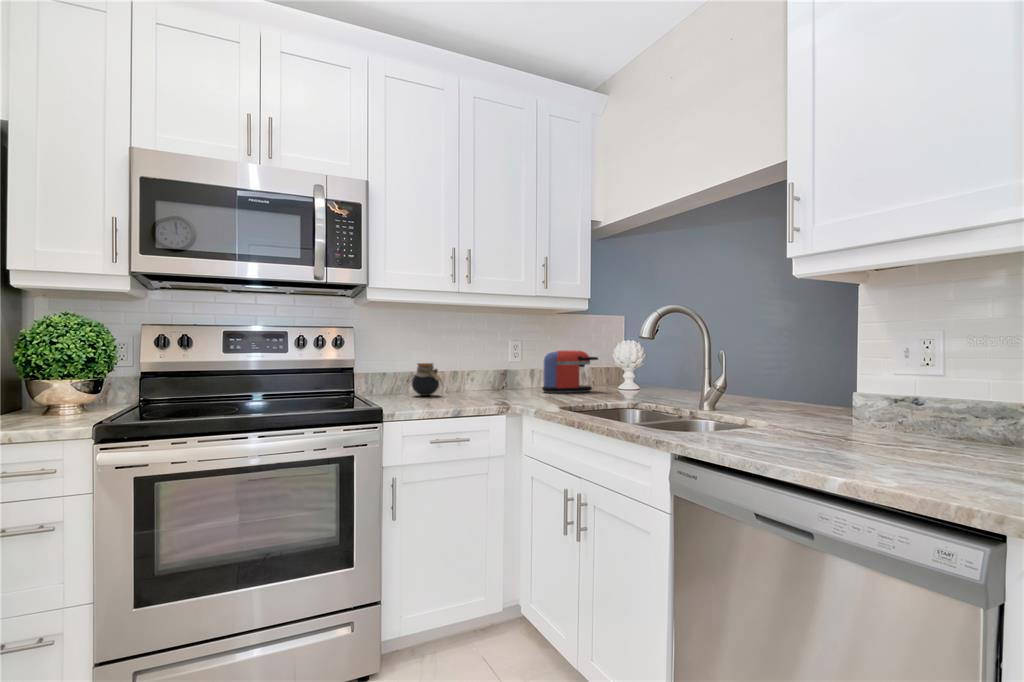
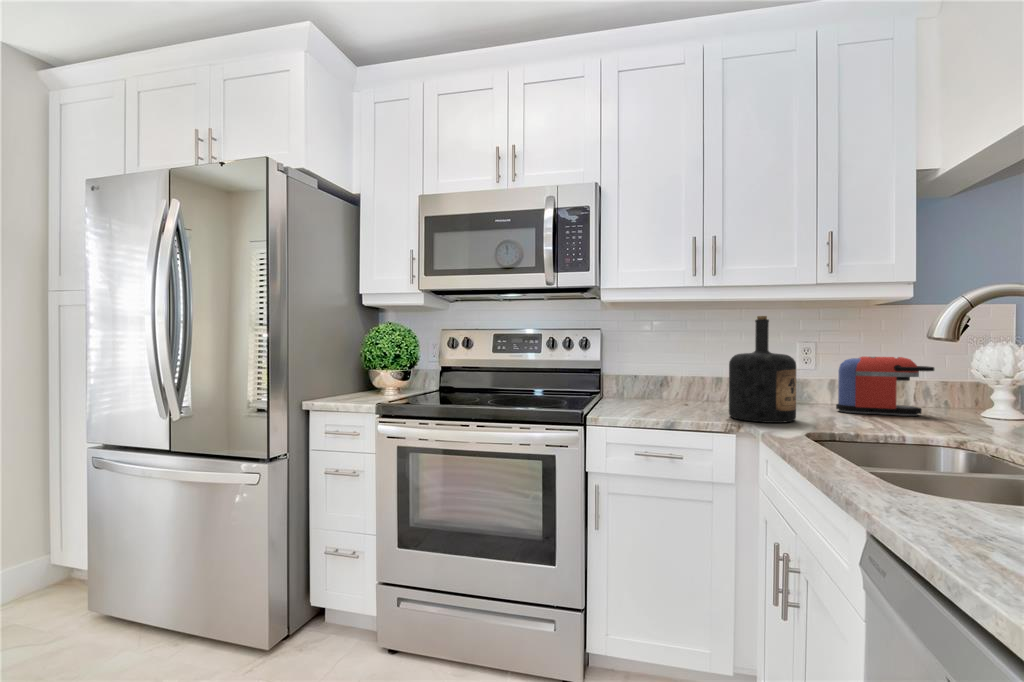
bottle: none [486,318,535,404] -> present [729,316,796,423]
jar: present [412,363,442,396] -> none [661,367,695,403]

